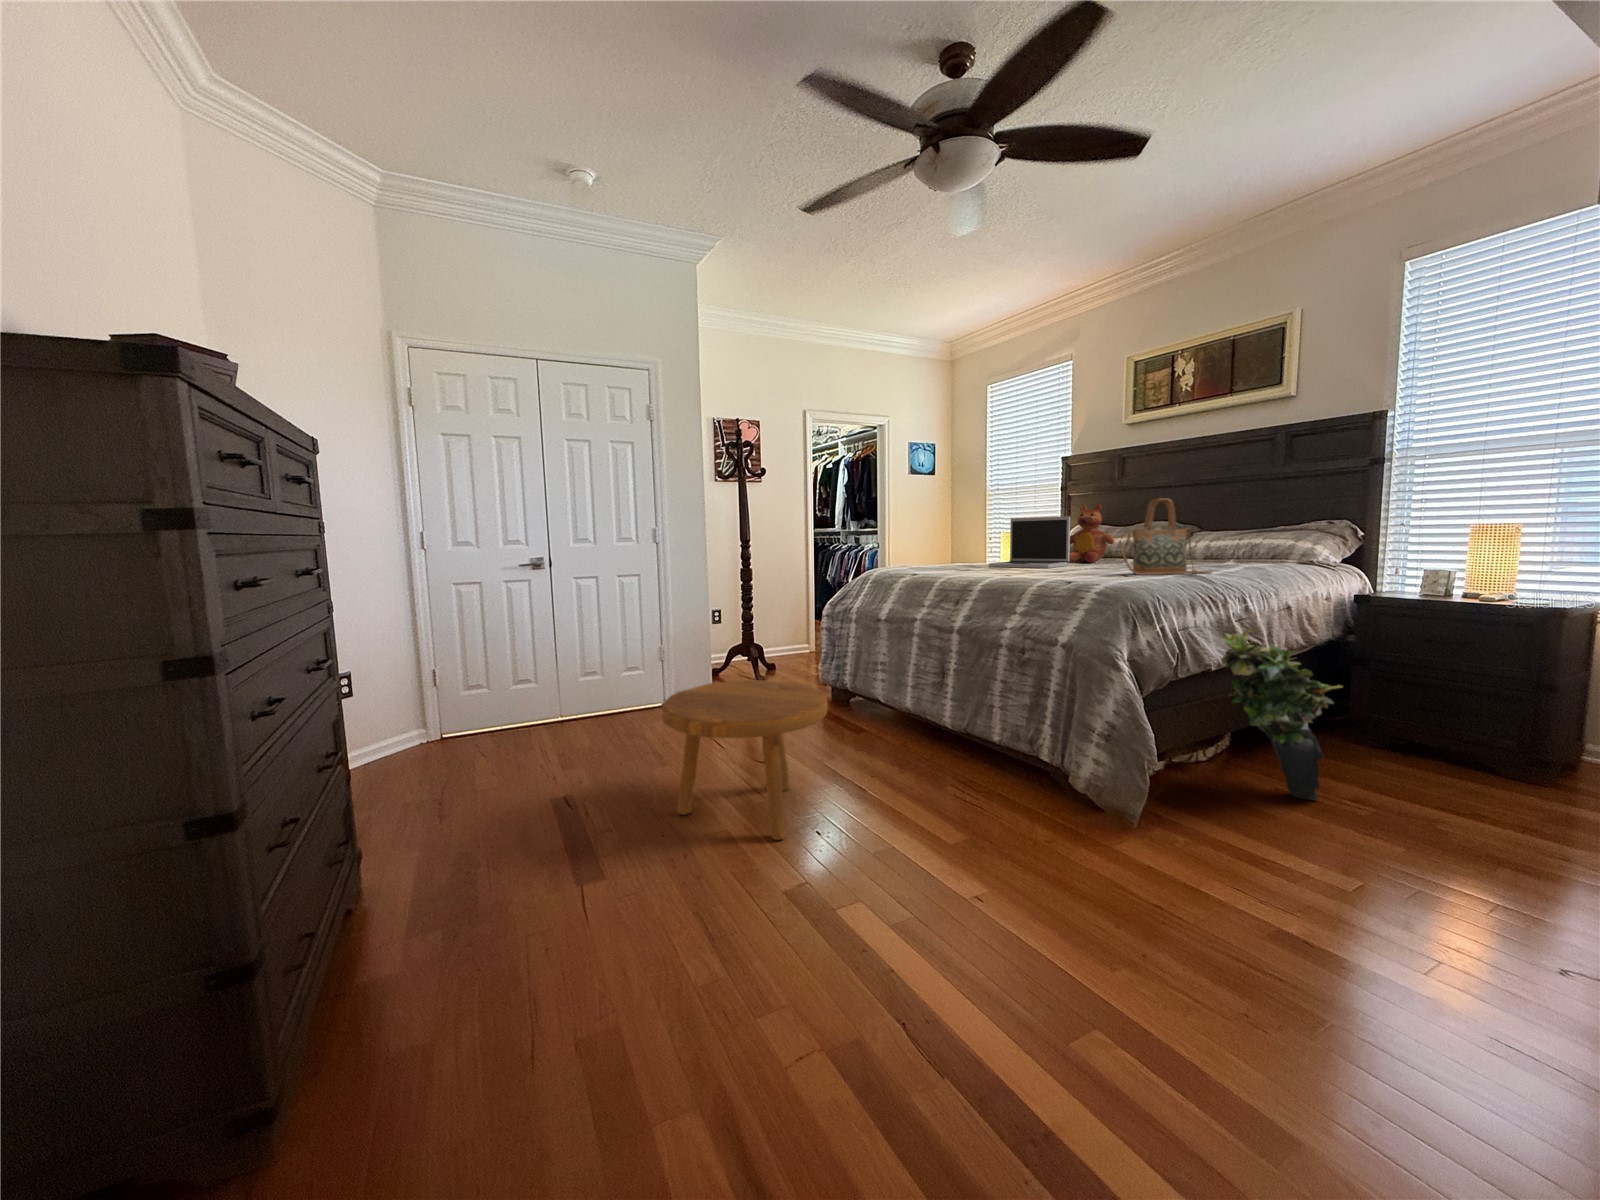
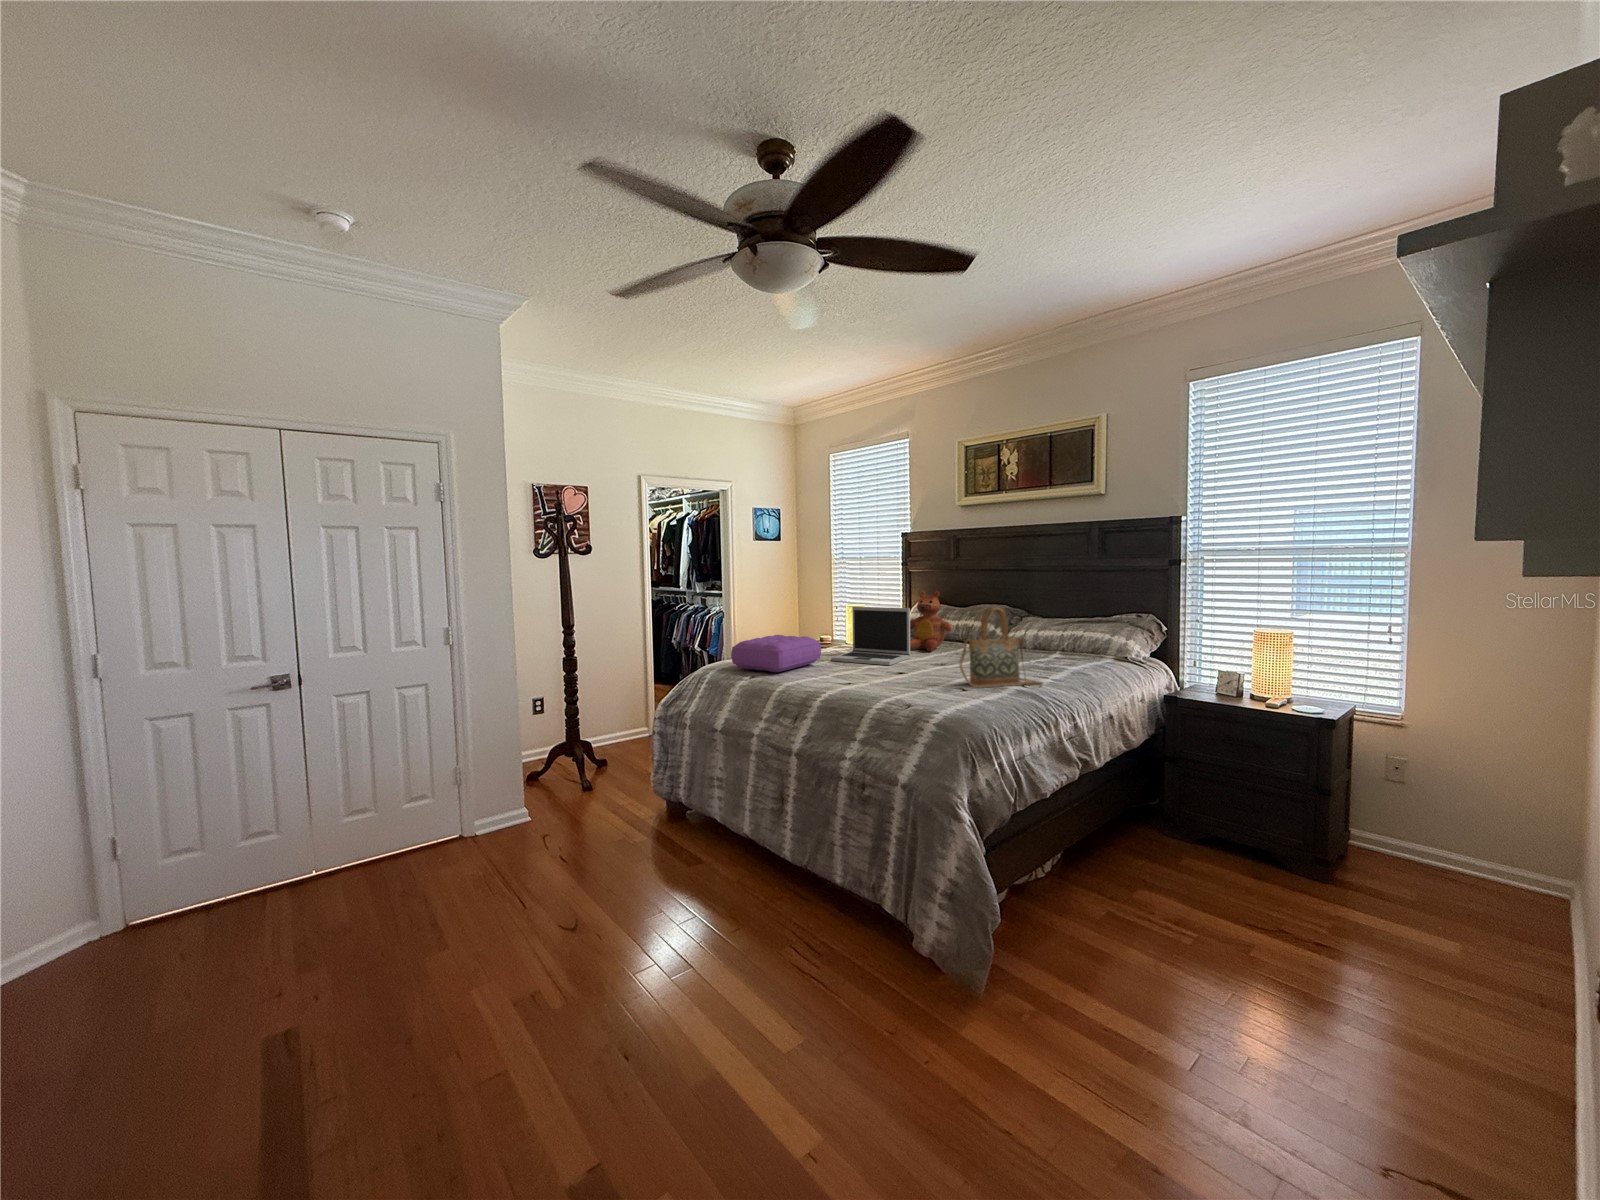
pillow: none [894,541,979,570] -> present [731,635,821,672]
potted plant: present [1222,630,1341,801] -> none [1055,753,1164,929]
footstool: present [662,680,828,840] -> none [420,842,641,1077]

